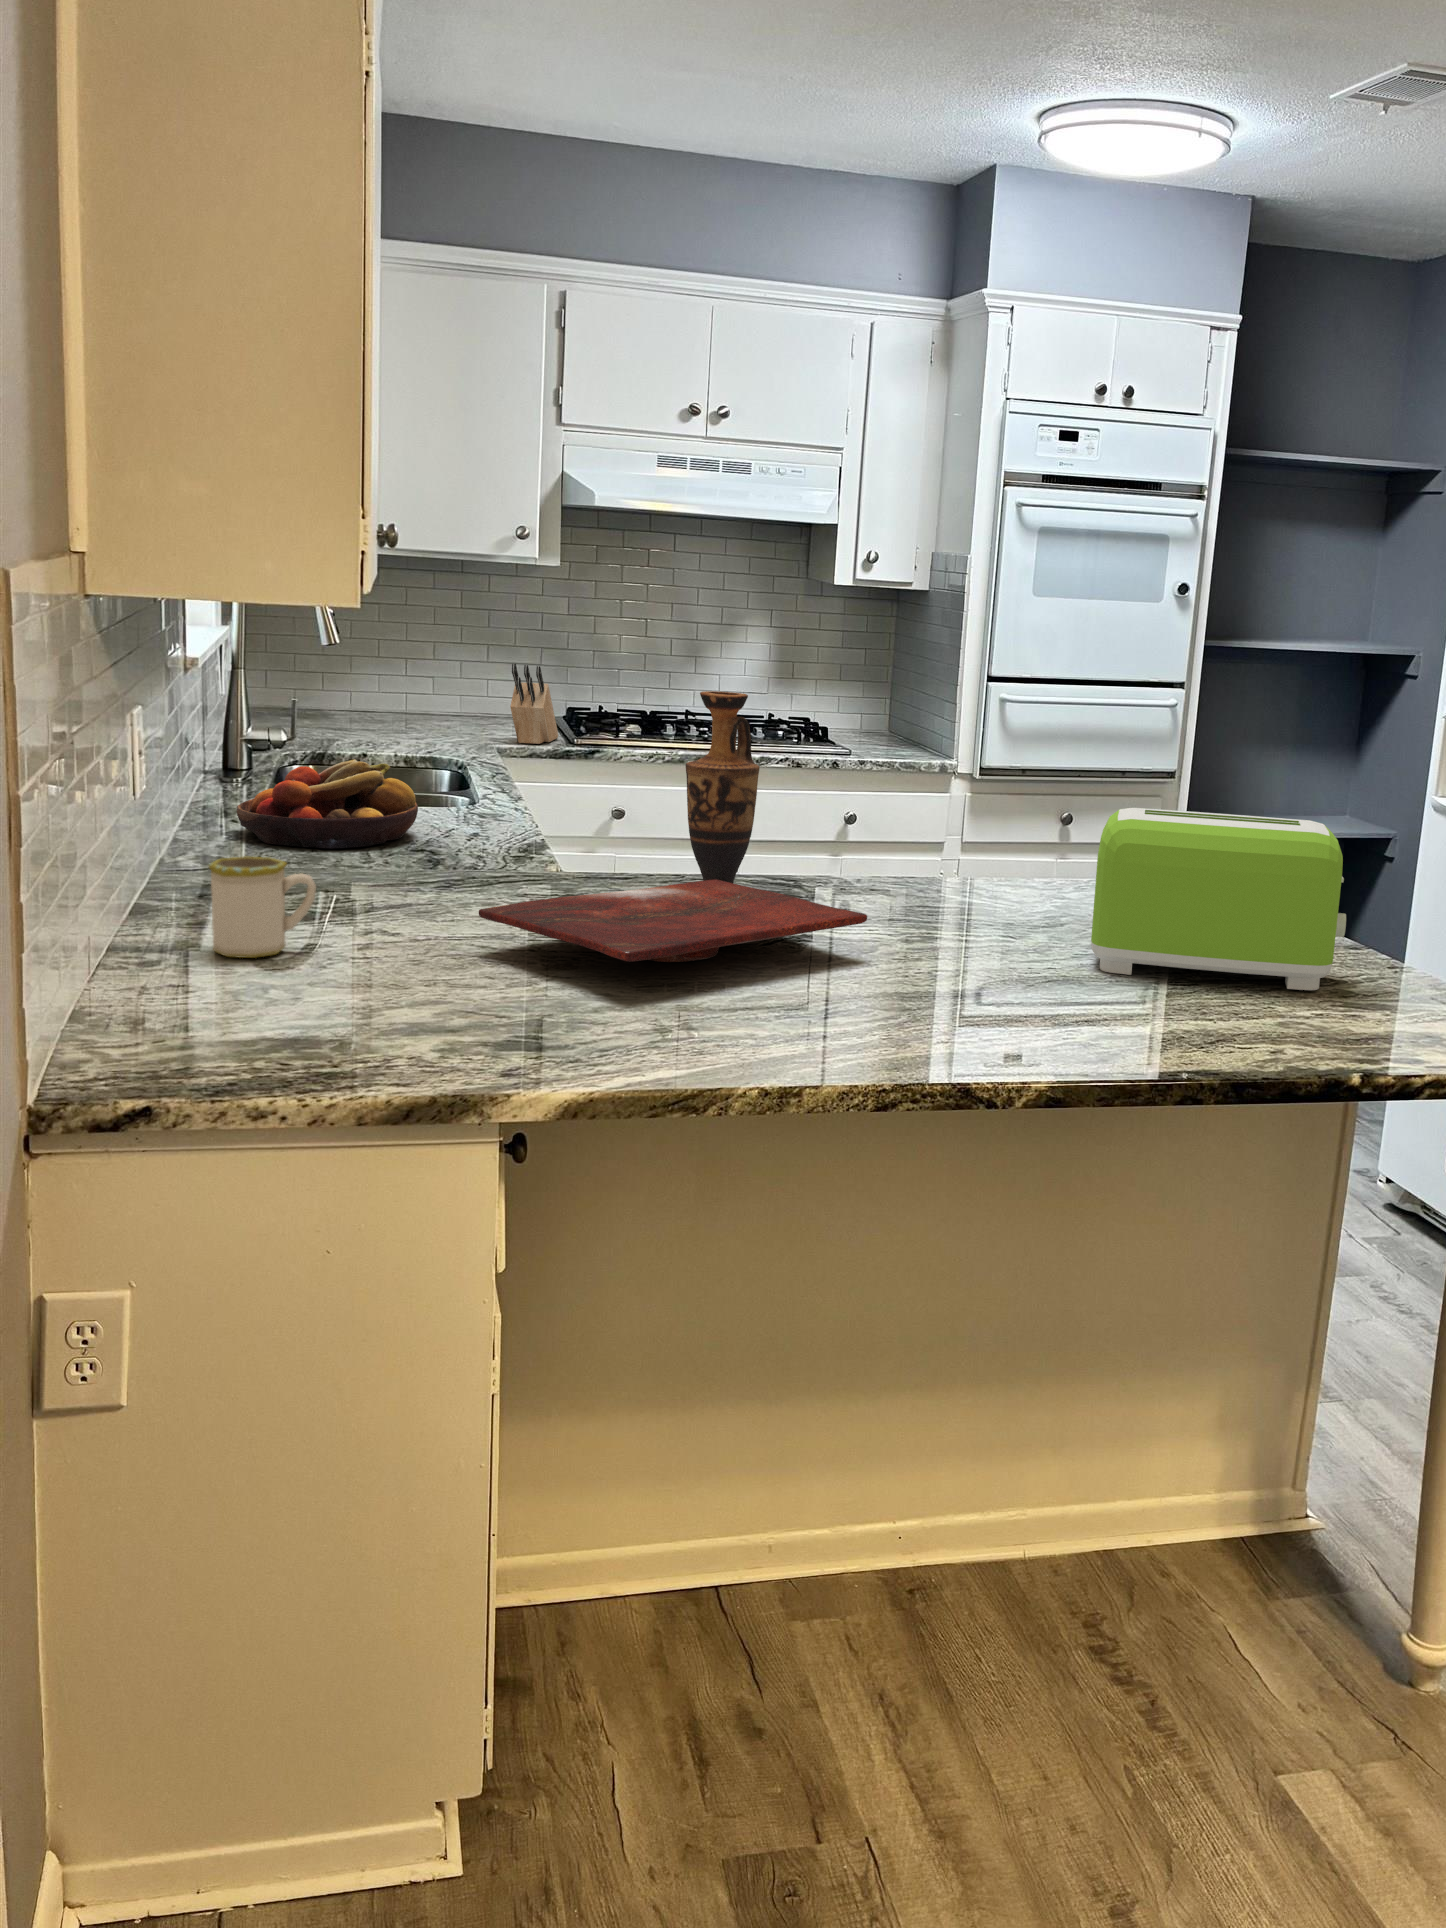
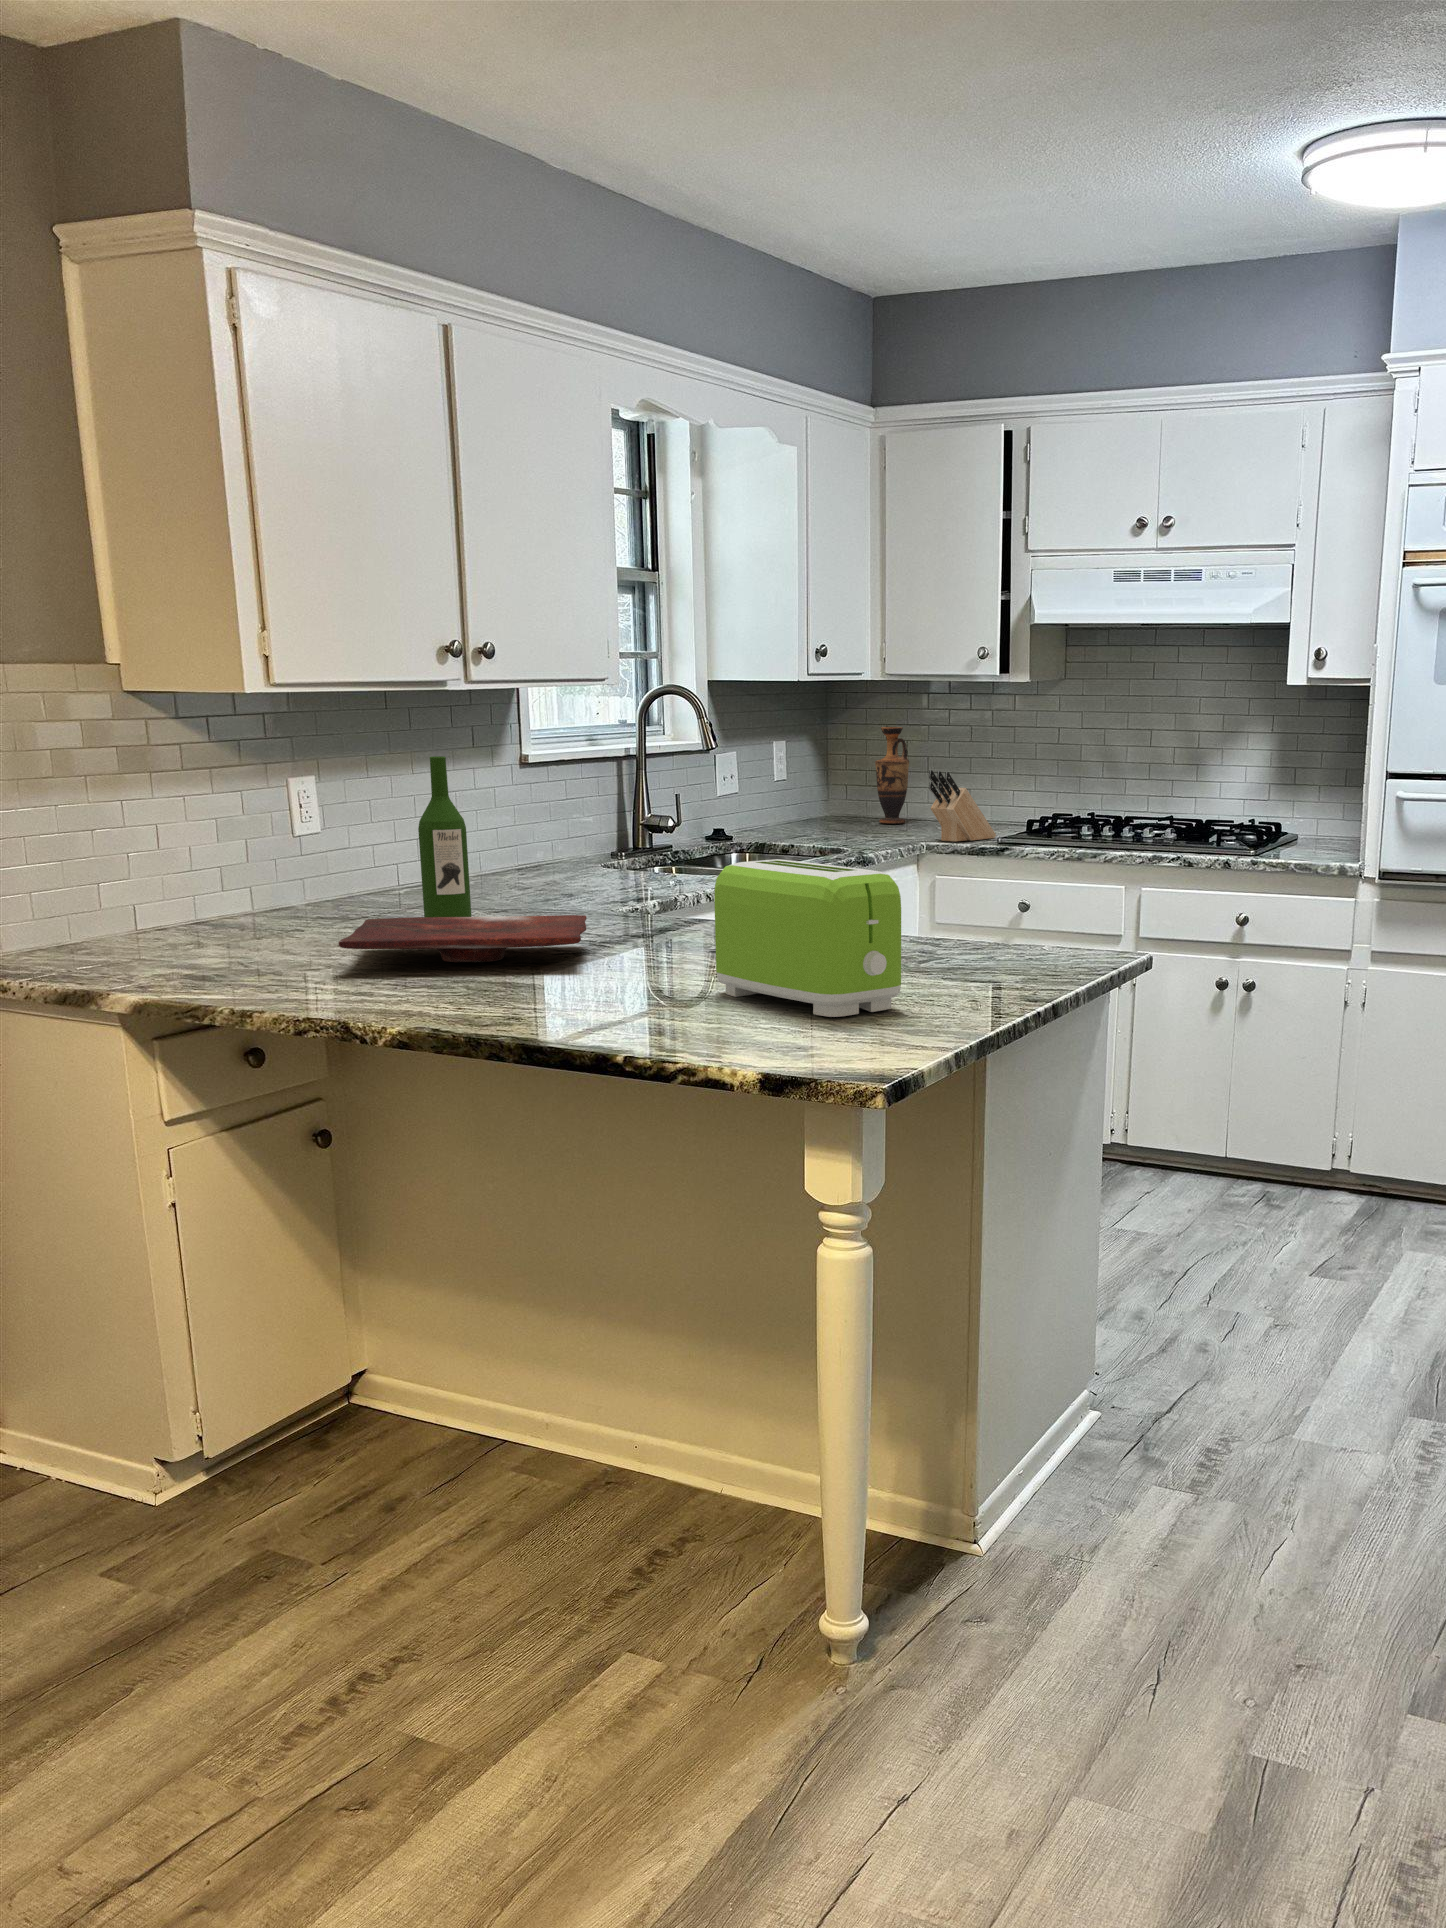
wine bottle: none [422,667,490,914] -> present [418,756,471,917]
vase: present [686,691,760,883] -> present [875,727,909,824]
fruit bowl: present [237,759,418,848] -> none [473,835,601,896]
mug: present [208,856,316,958] -> none [227,879,291,942]

